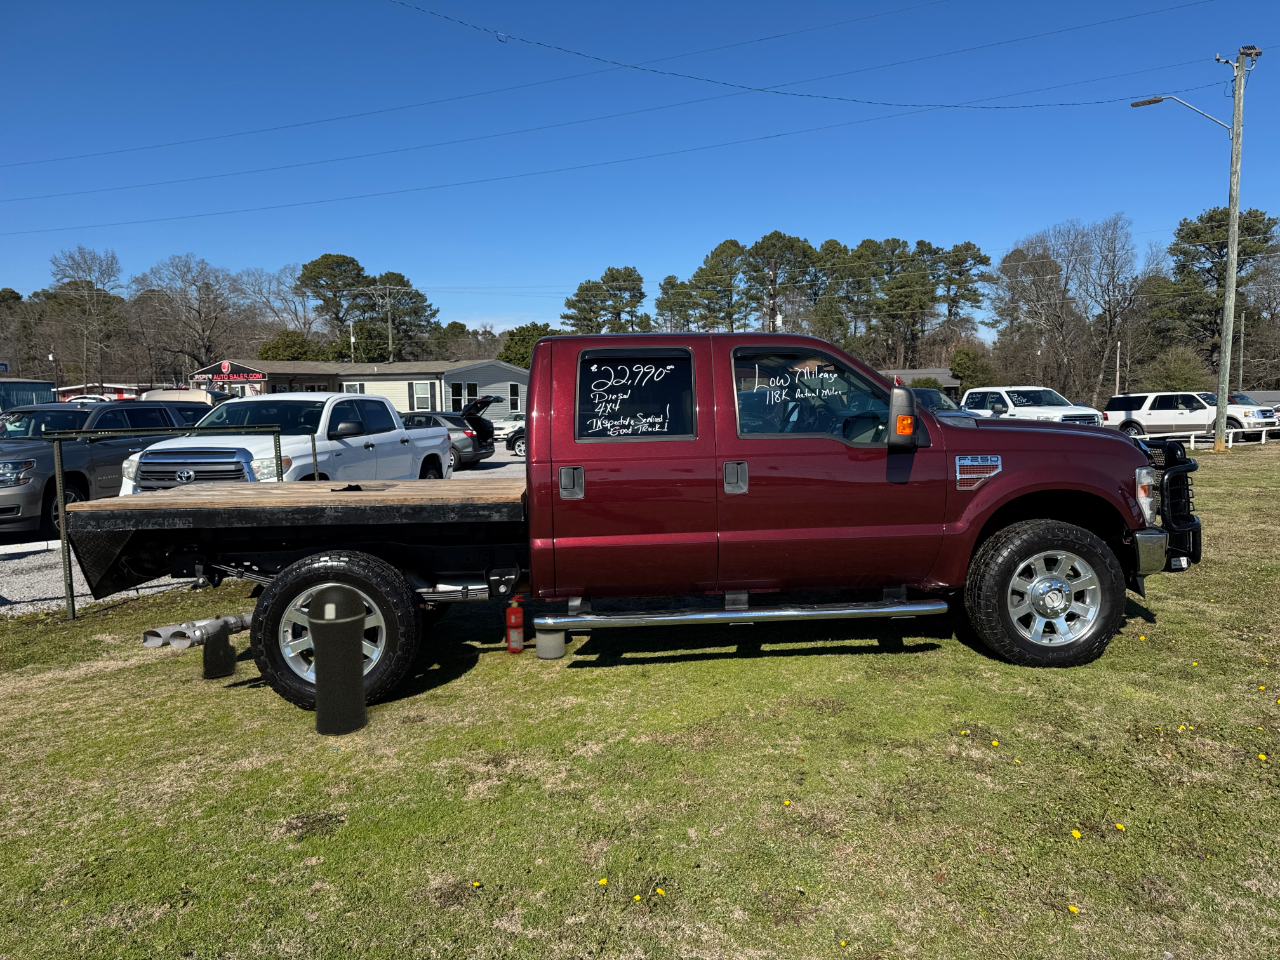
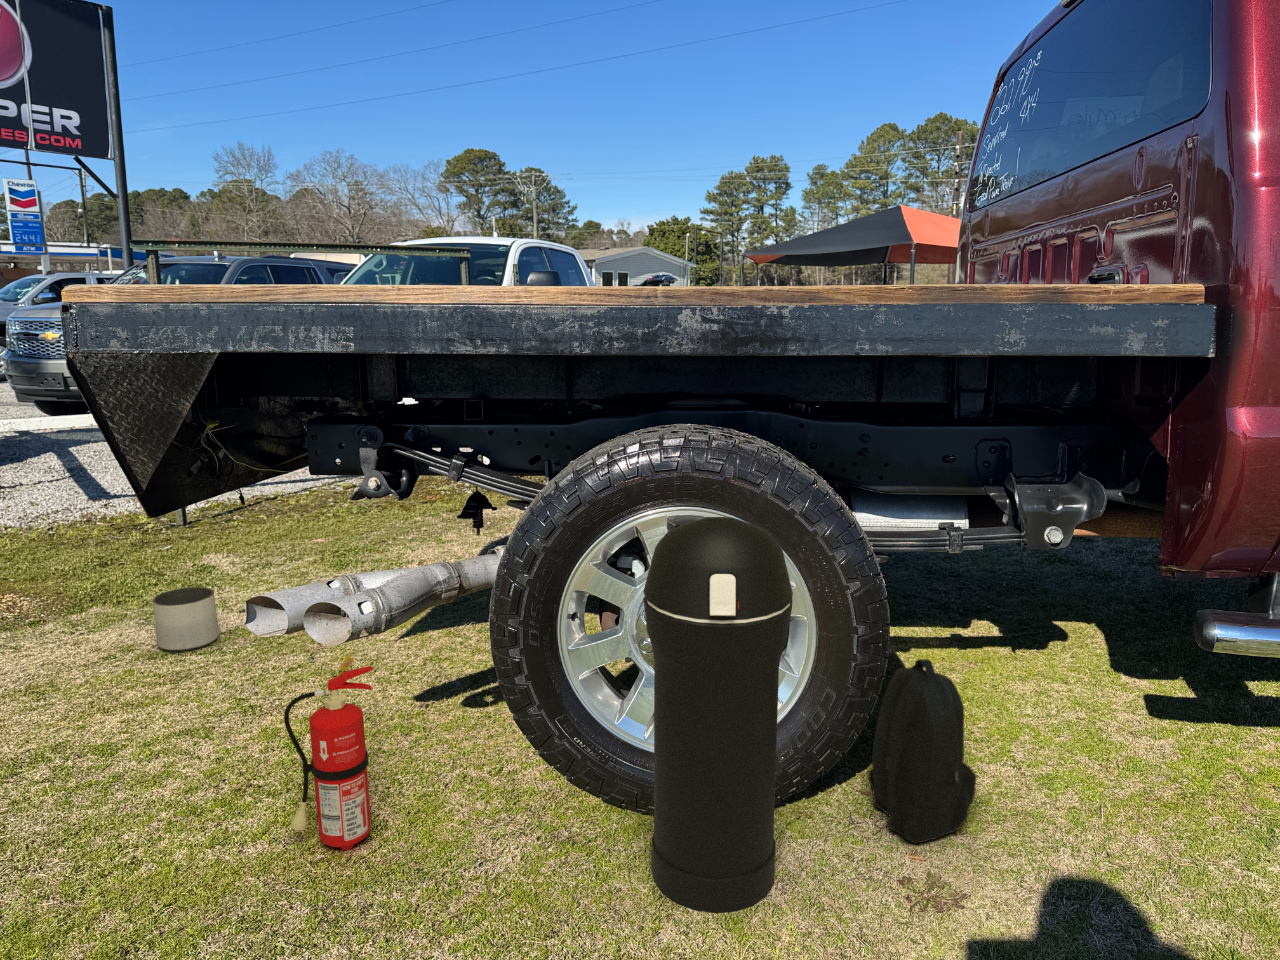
fire extinguisher: present [501,595,523,653] -> present [284,656,373,850]
backpack: present [203,615,237,678] -> present [867,659,976,843]
planter: present [536,631,565,659] -> present [153,587,219,651]

